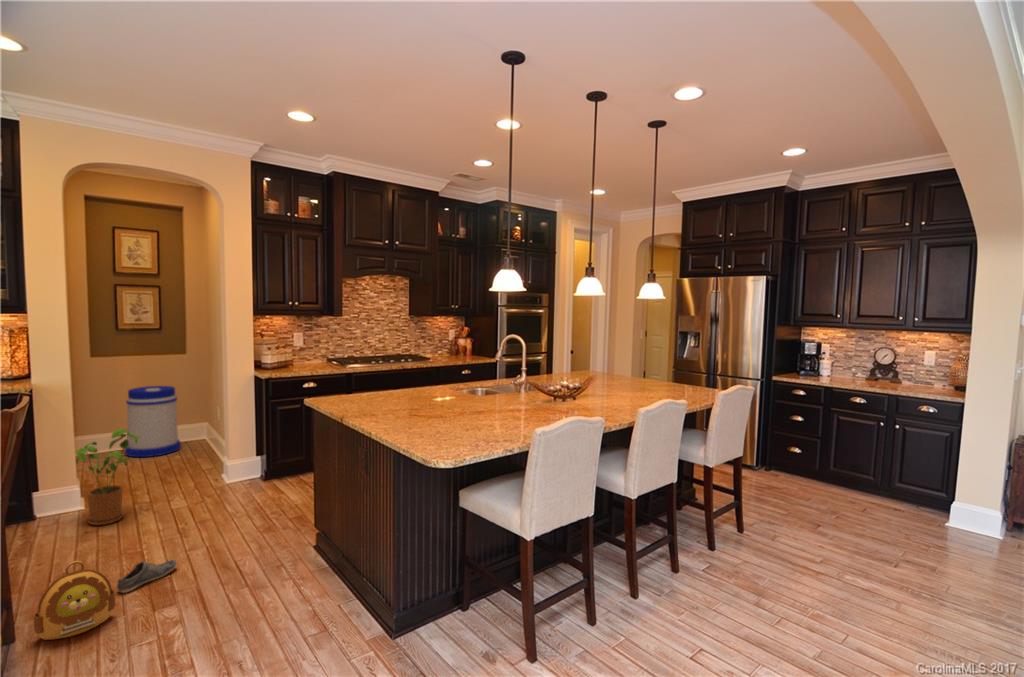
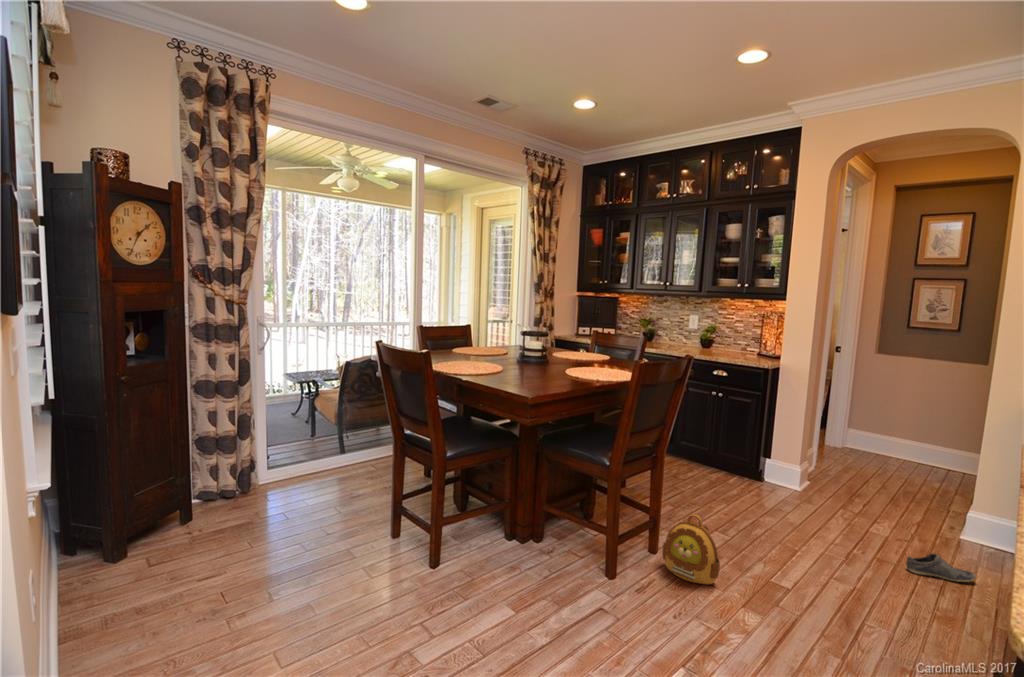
trash can: present [125,386,180,457] -> none [888,394,961,480]
house plant: present [76,429,141,525] -> none [788,422,854,515]
shoe: present [117,560,177,593] -> present [906,553,976,582]

